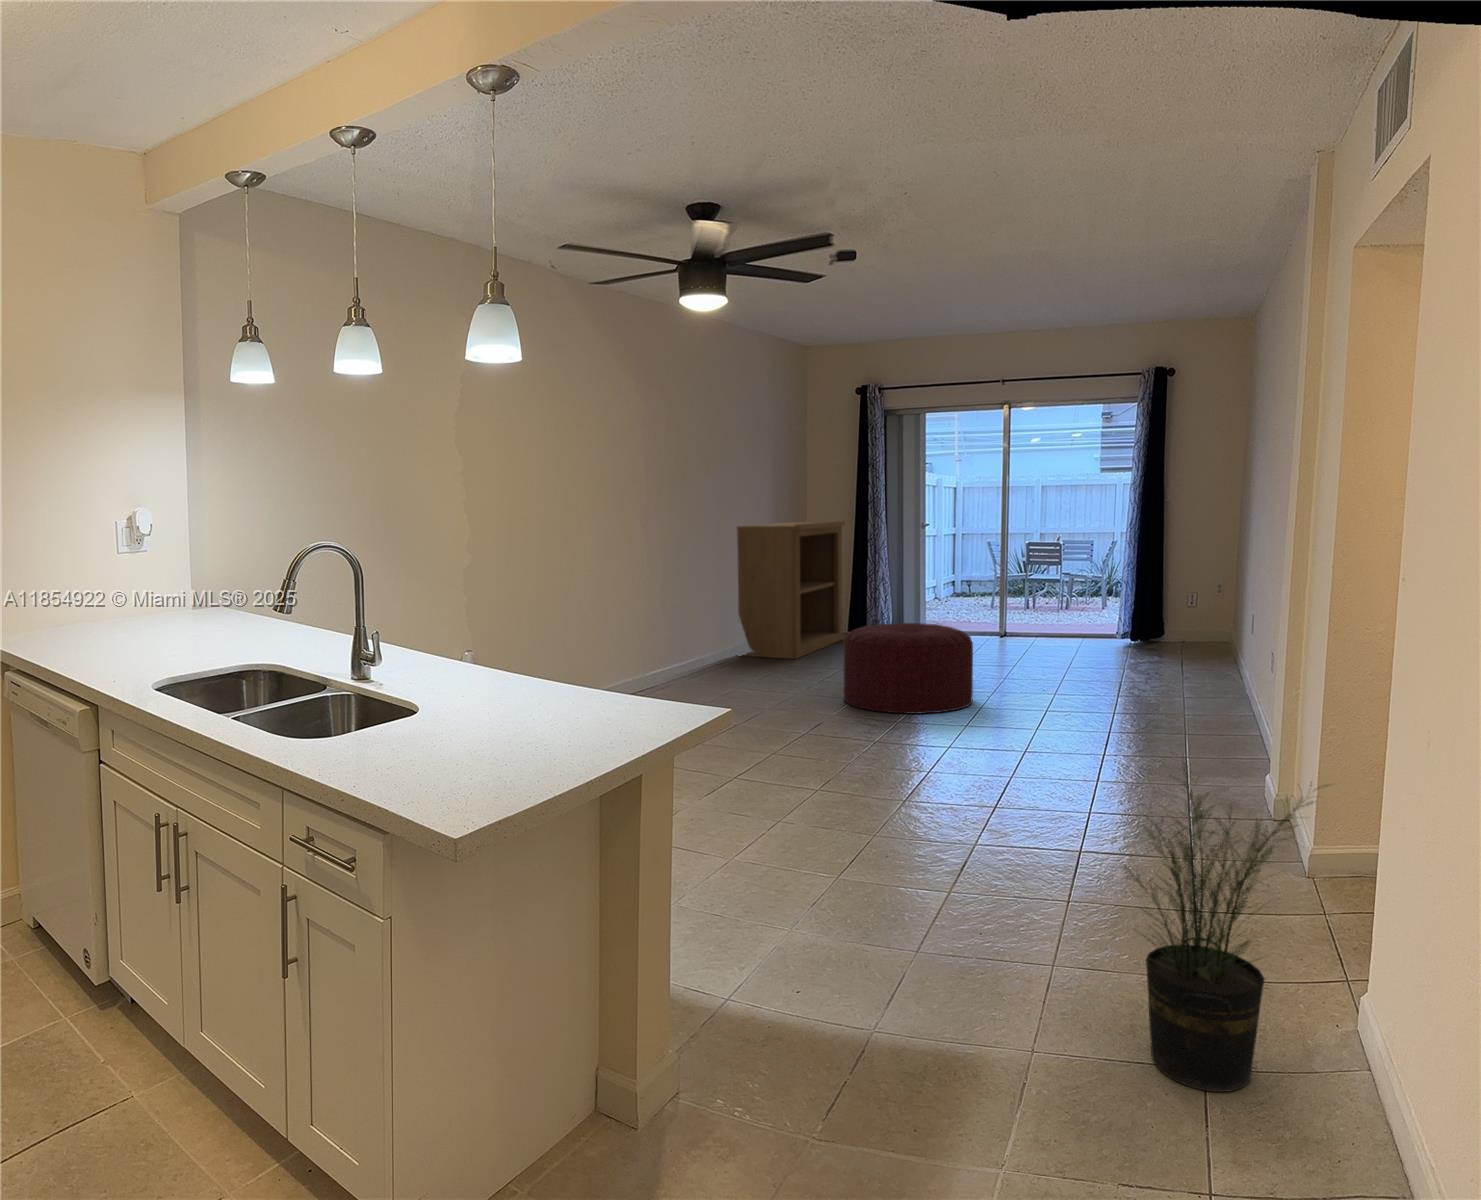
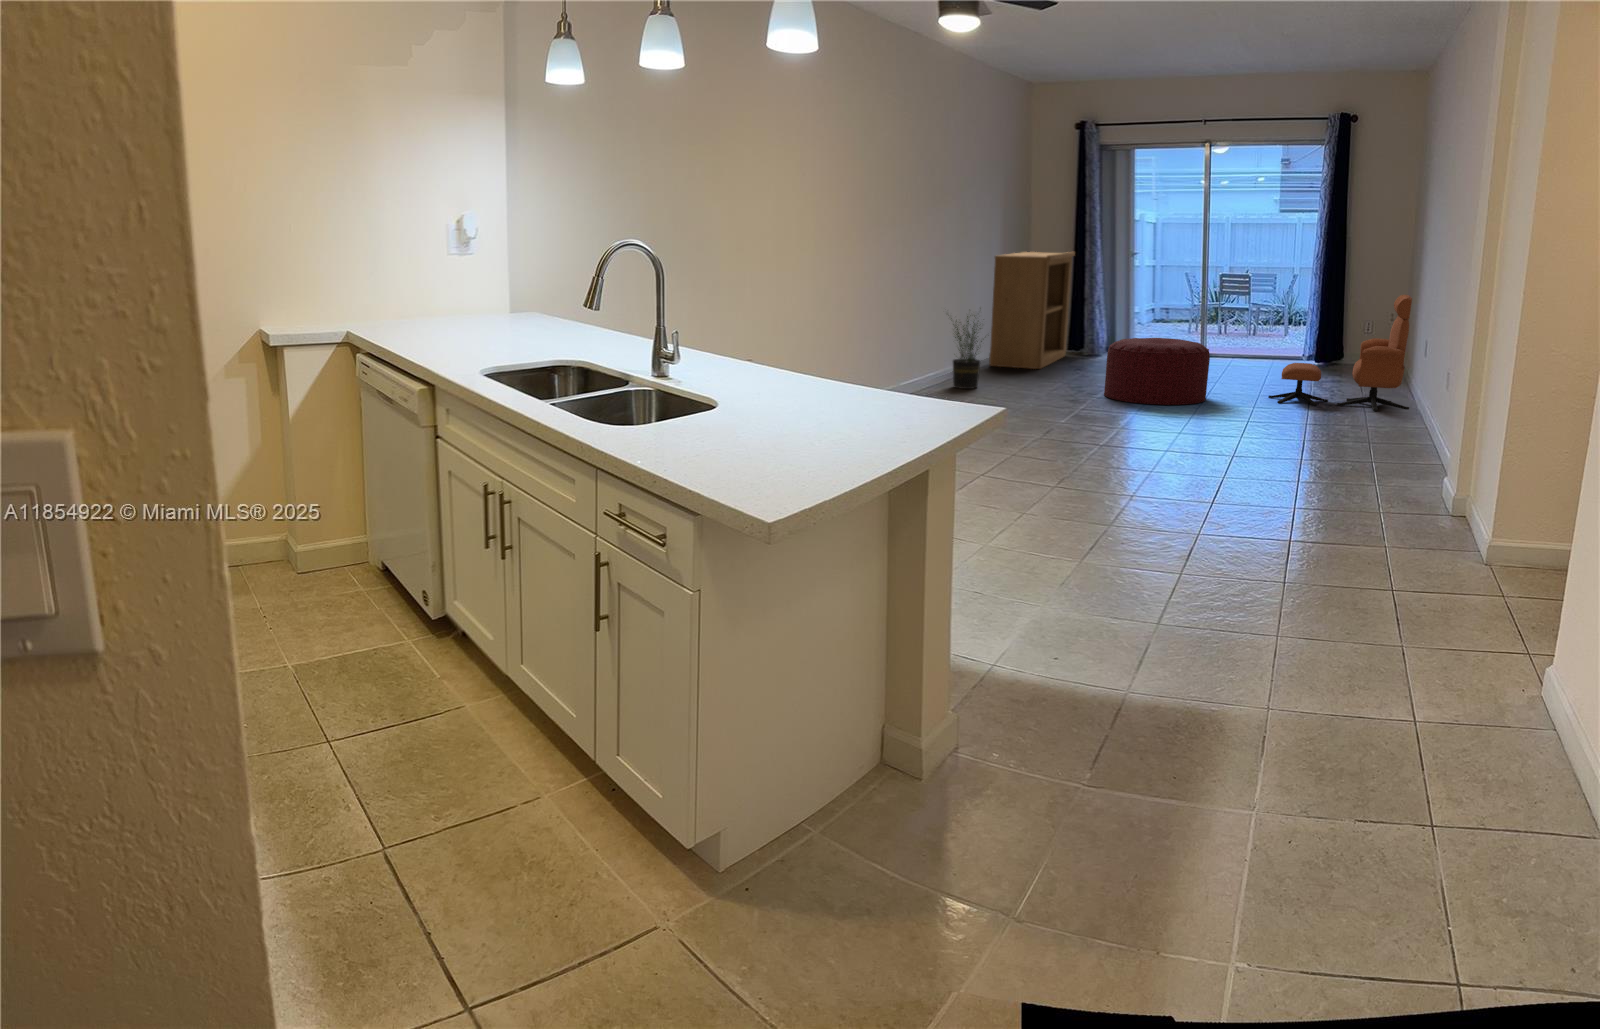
lounge chair: none [1057,563,1239,718] -> present [1268,295,1412,411]
potted plant: present [1126,764,1329,1092] -> present [951,316,982,389]

